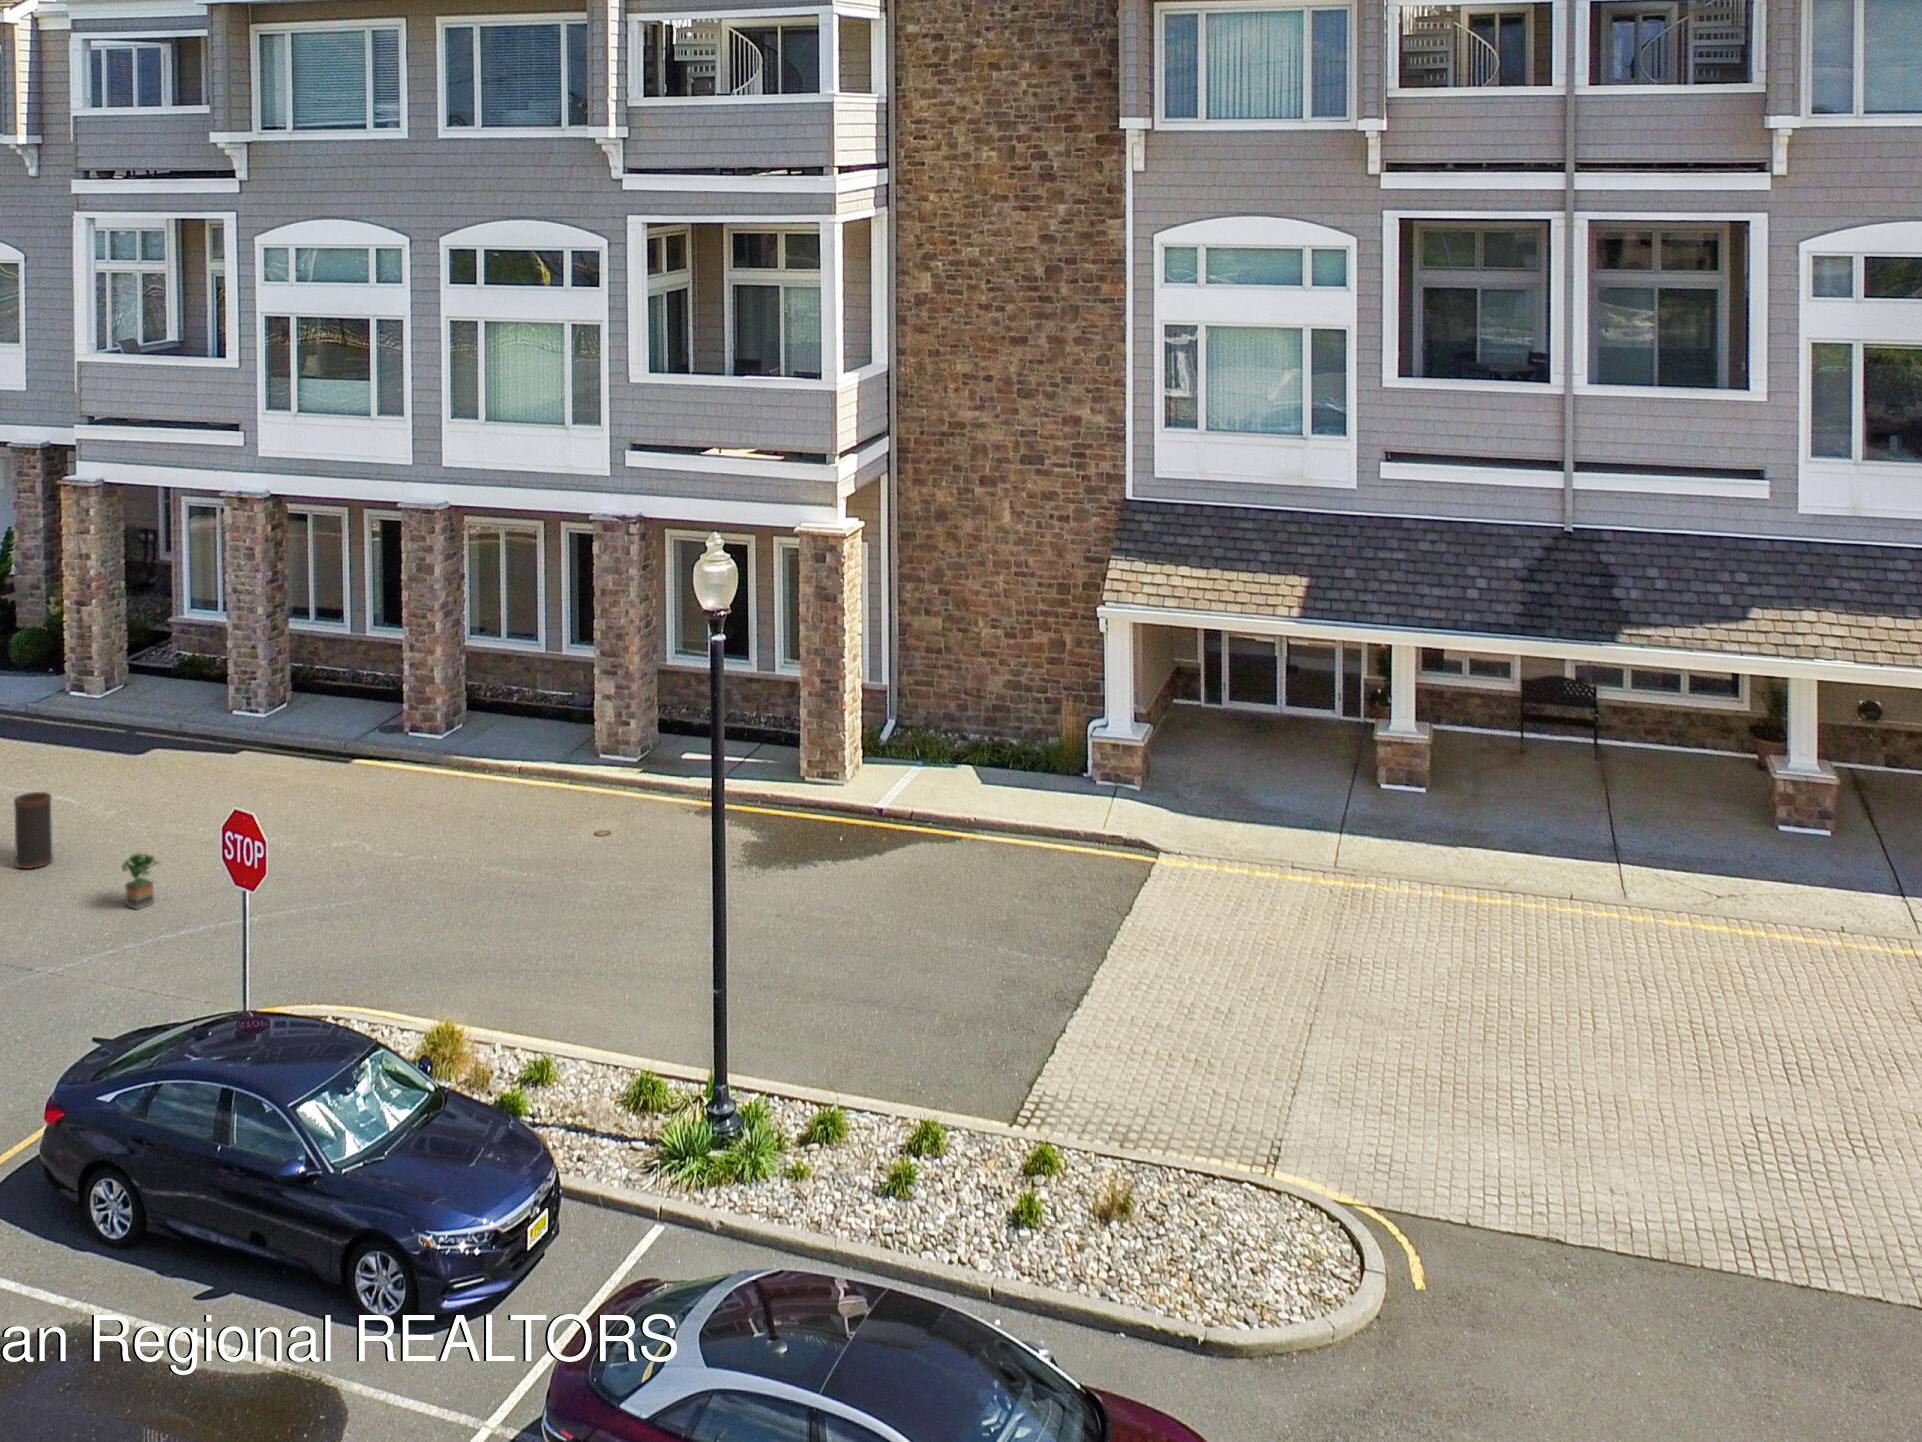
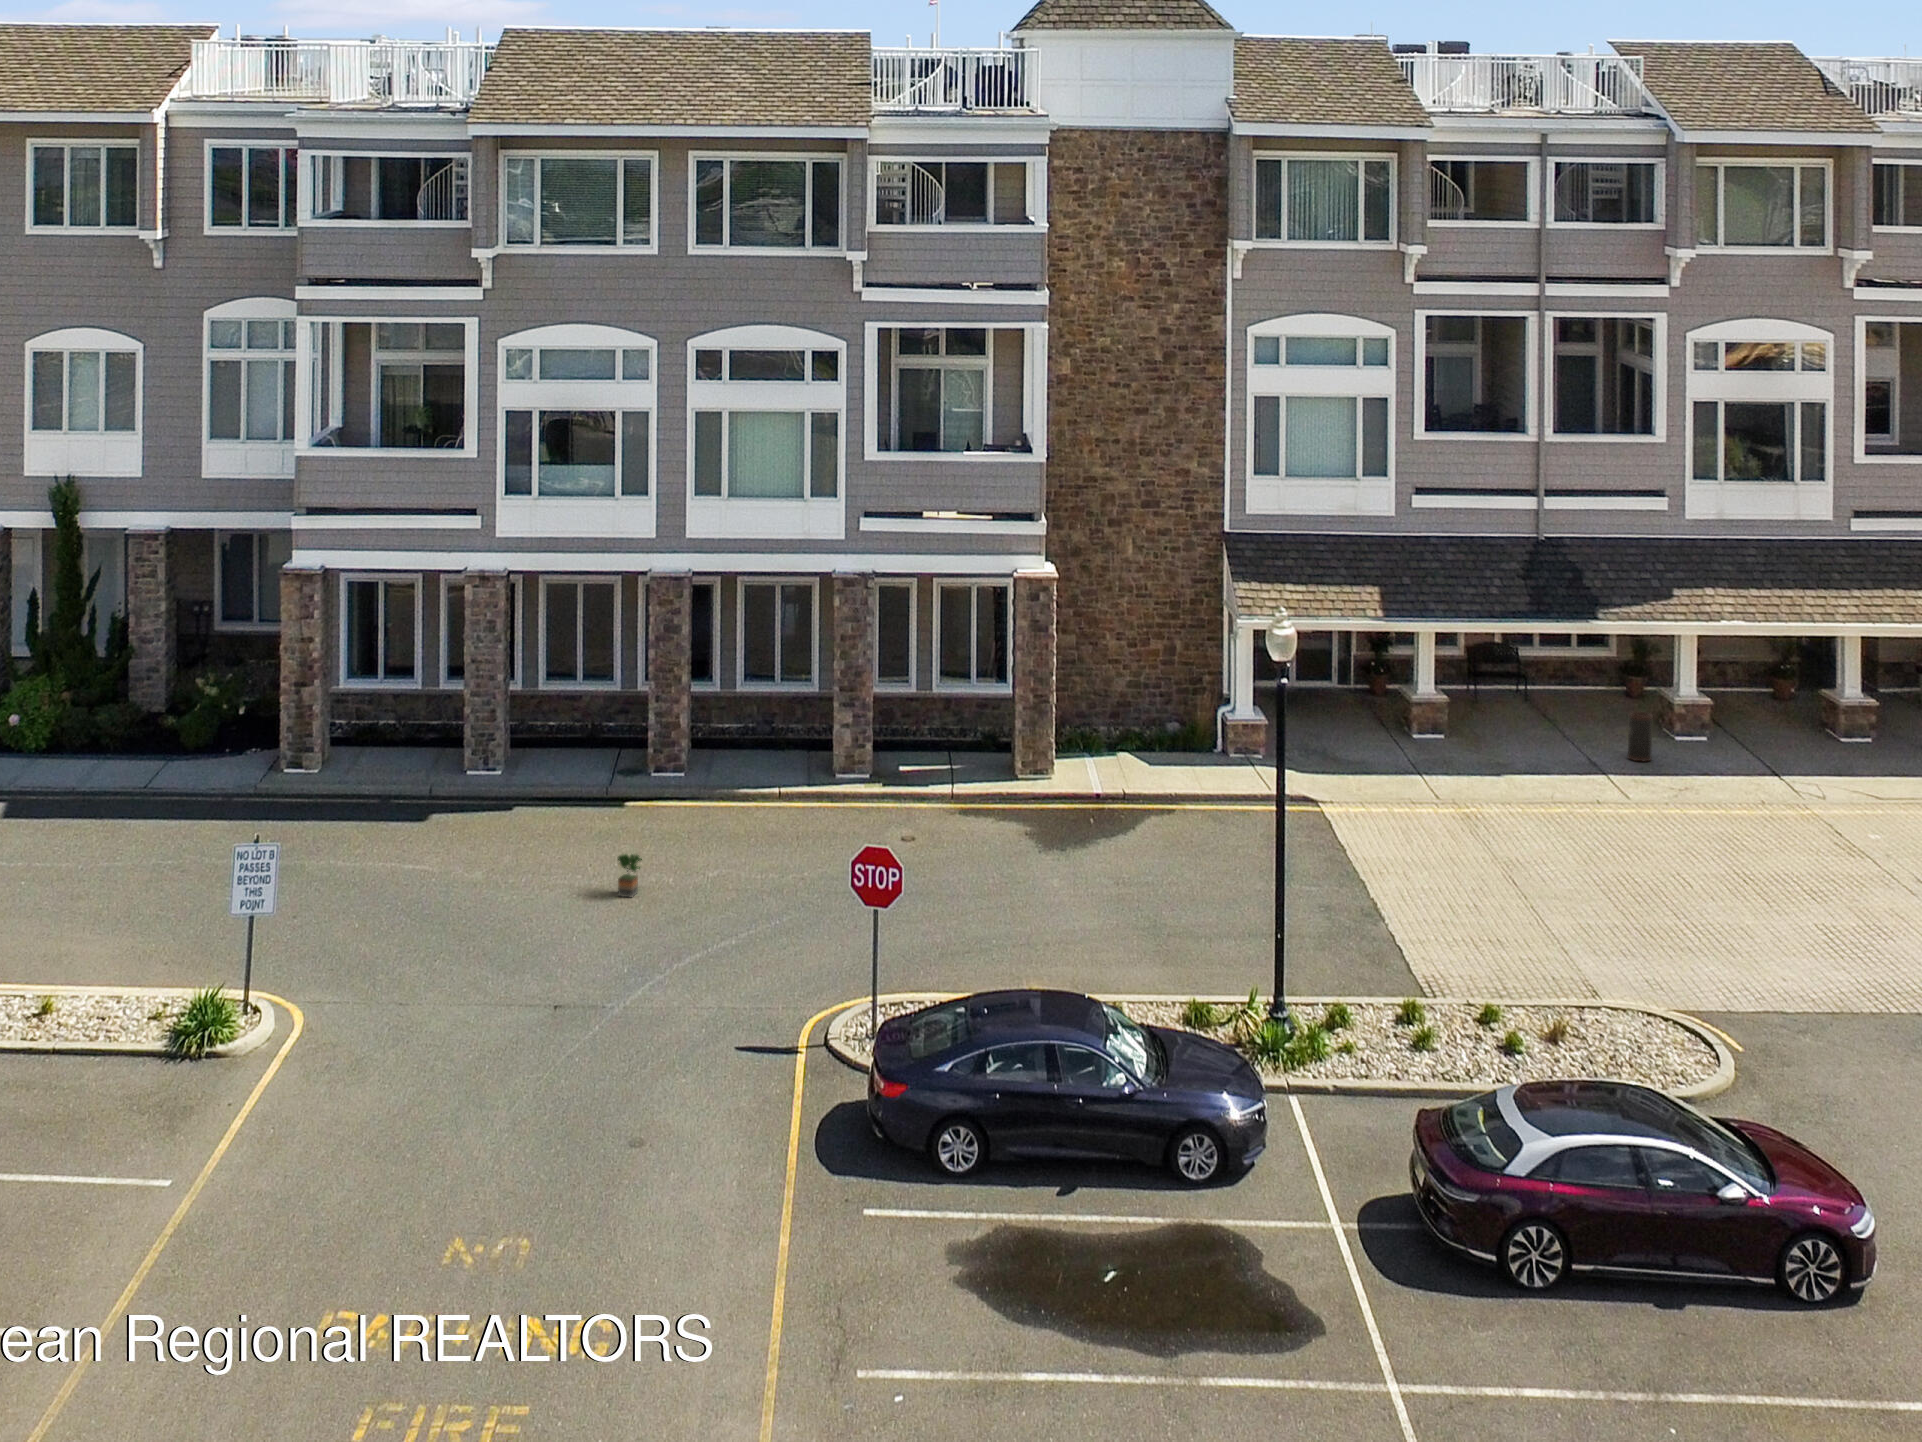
trash can: present [14,792,53,869] -> present [1627,711,1653,761]

